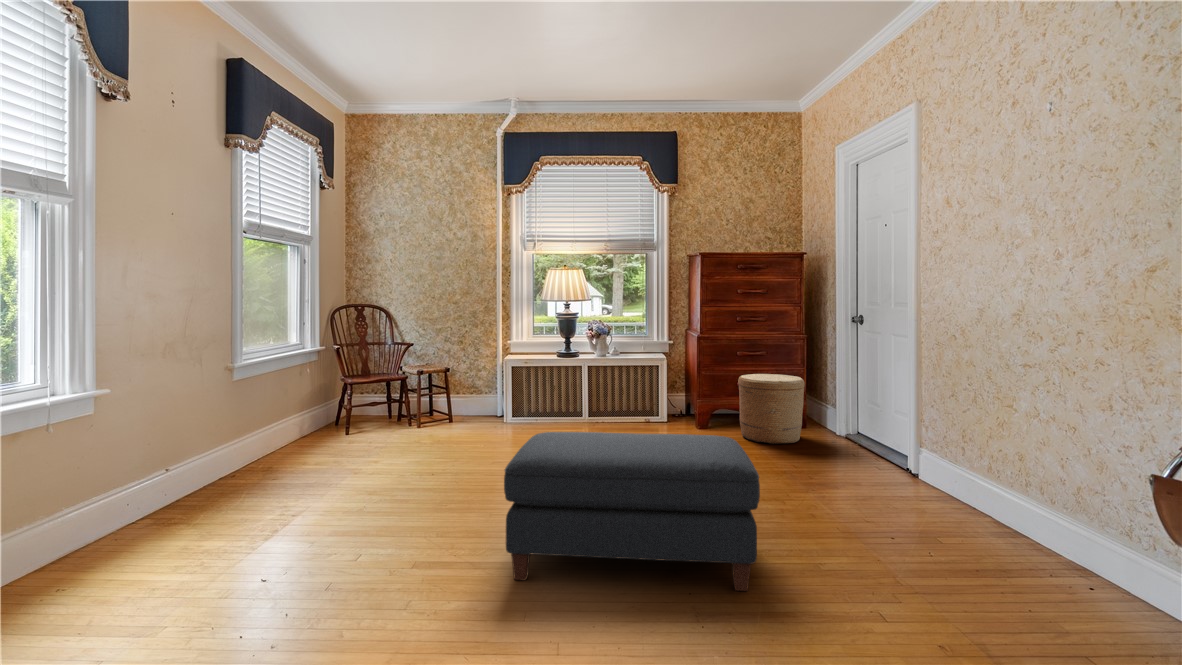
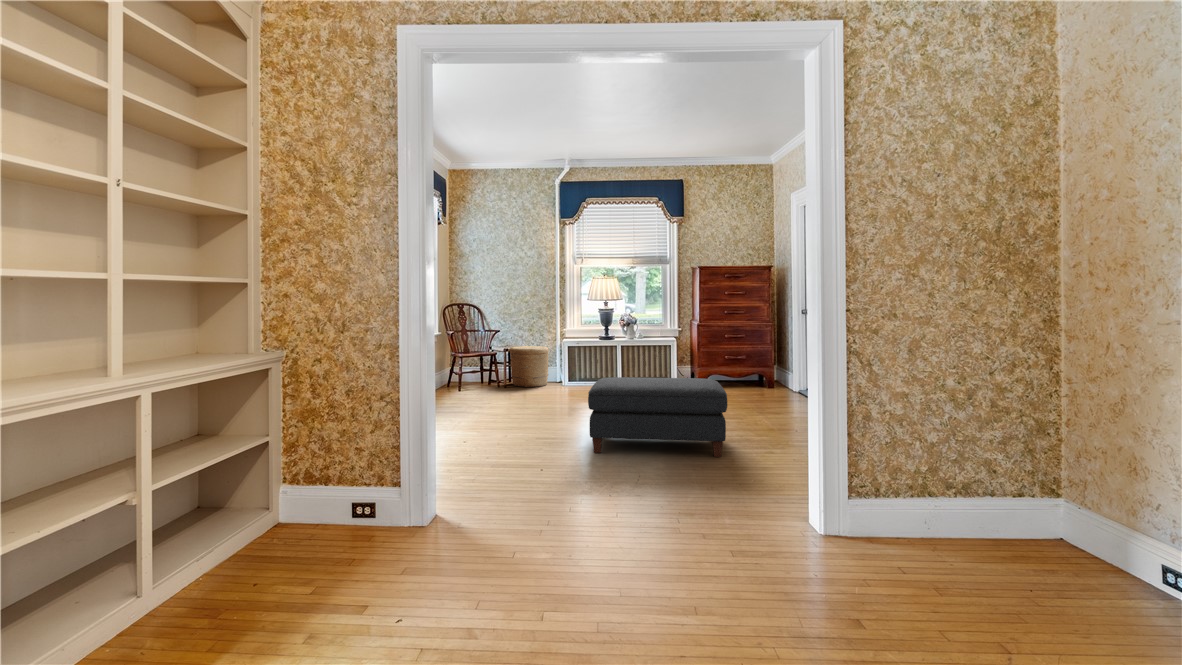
woven basket: present [738,374,805,444] -> present [510,346,549,387]

